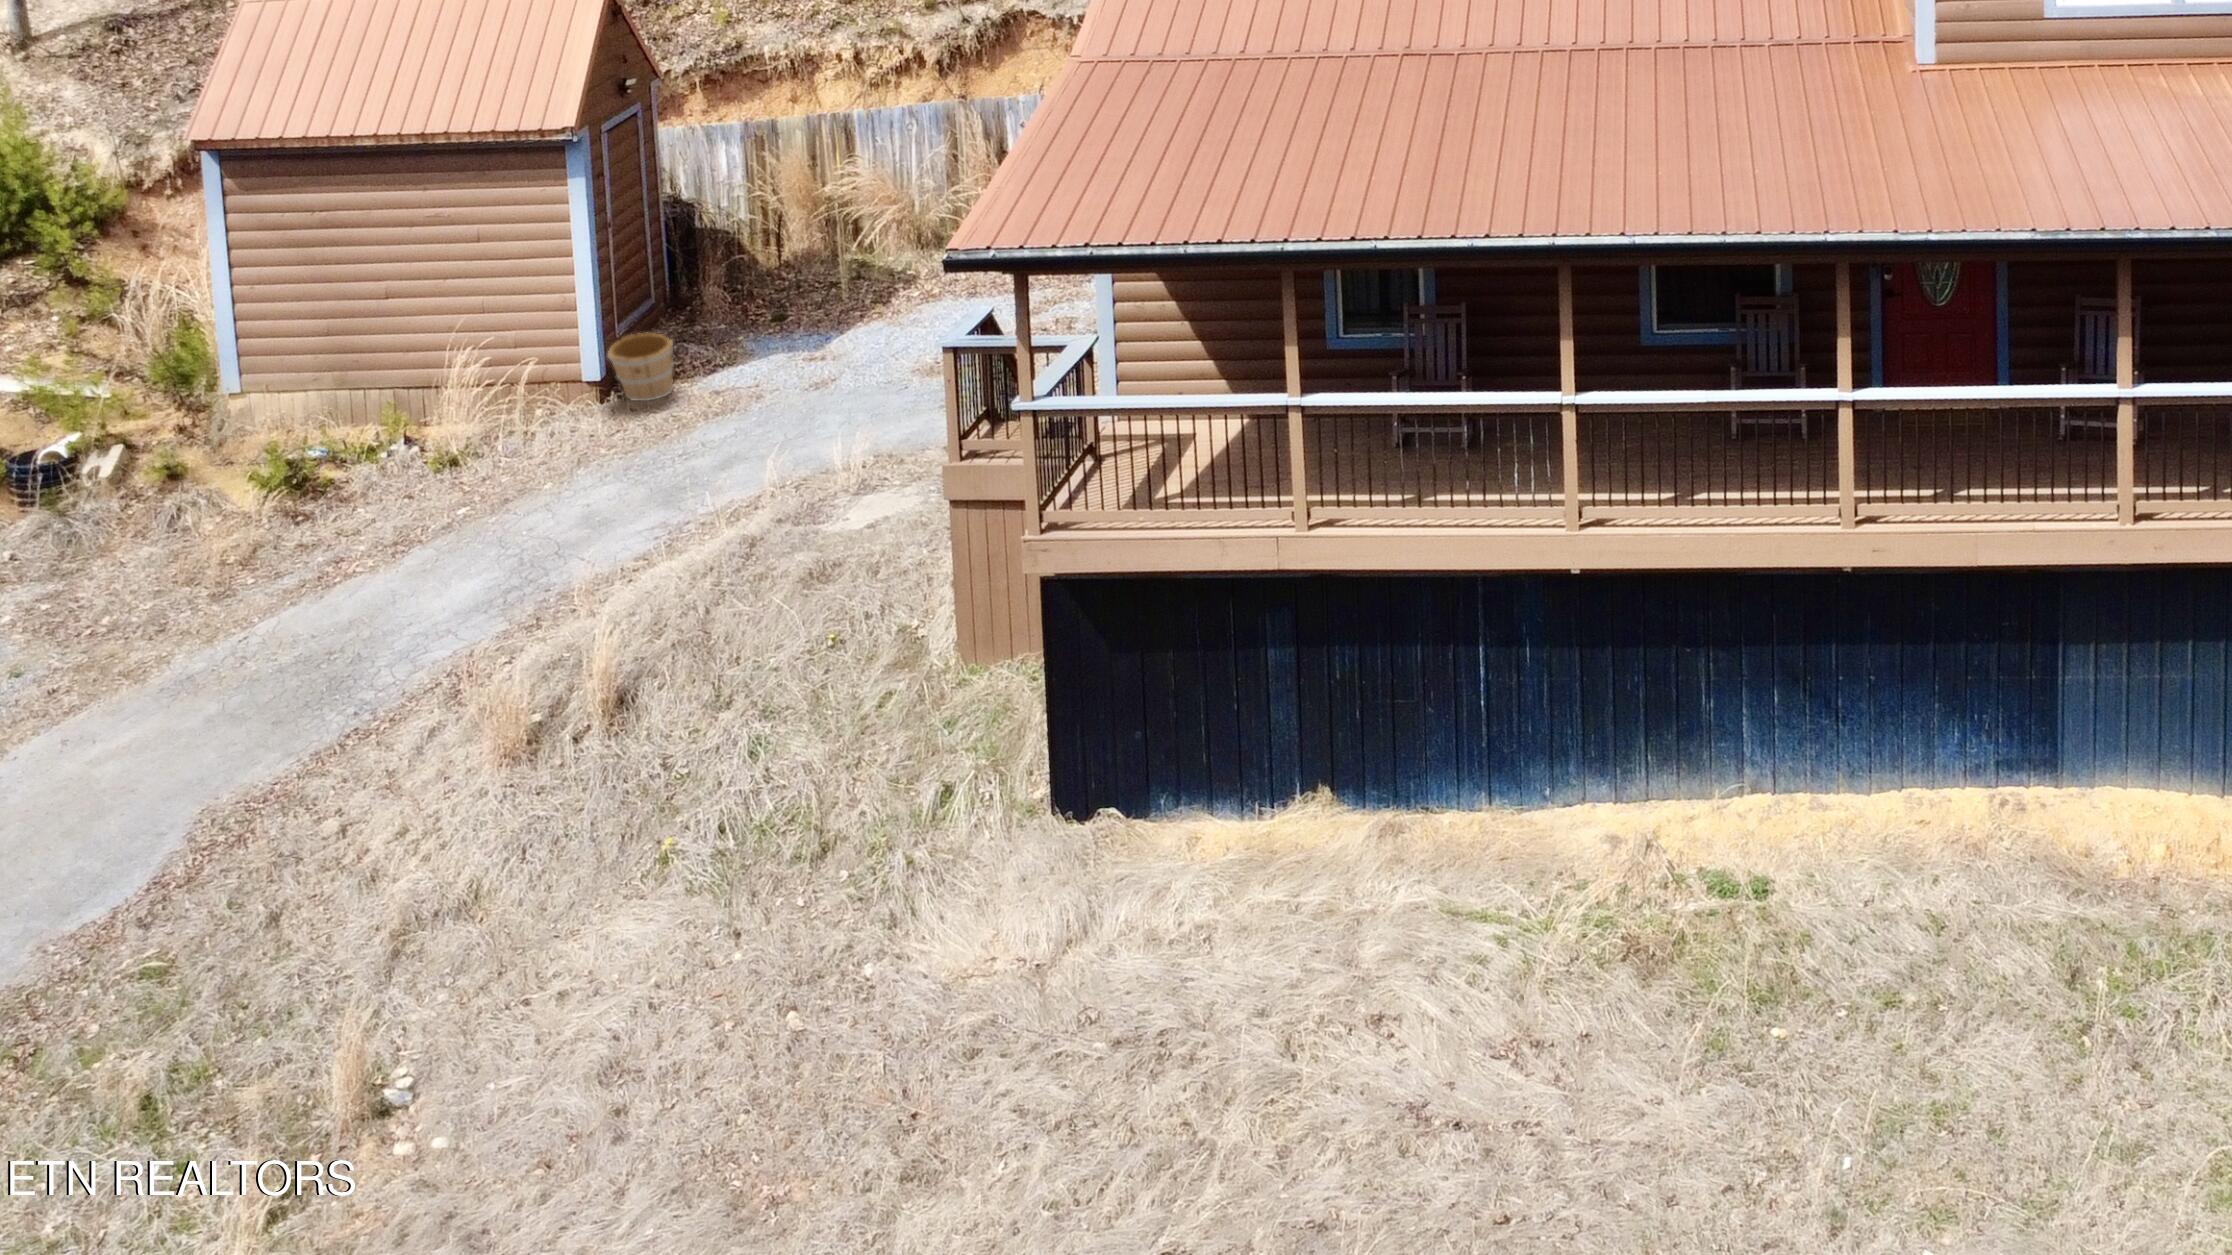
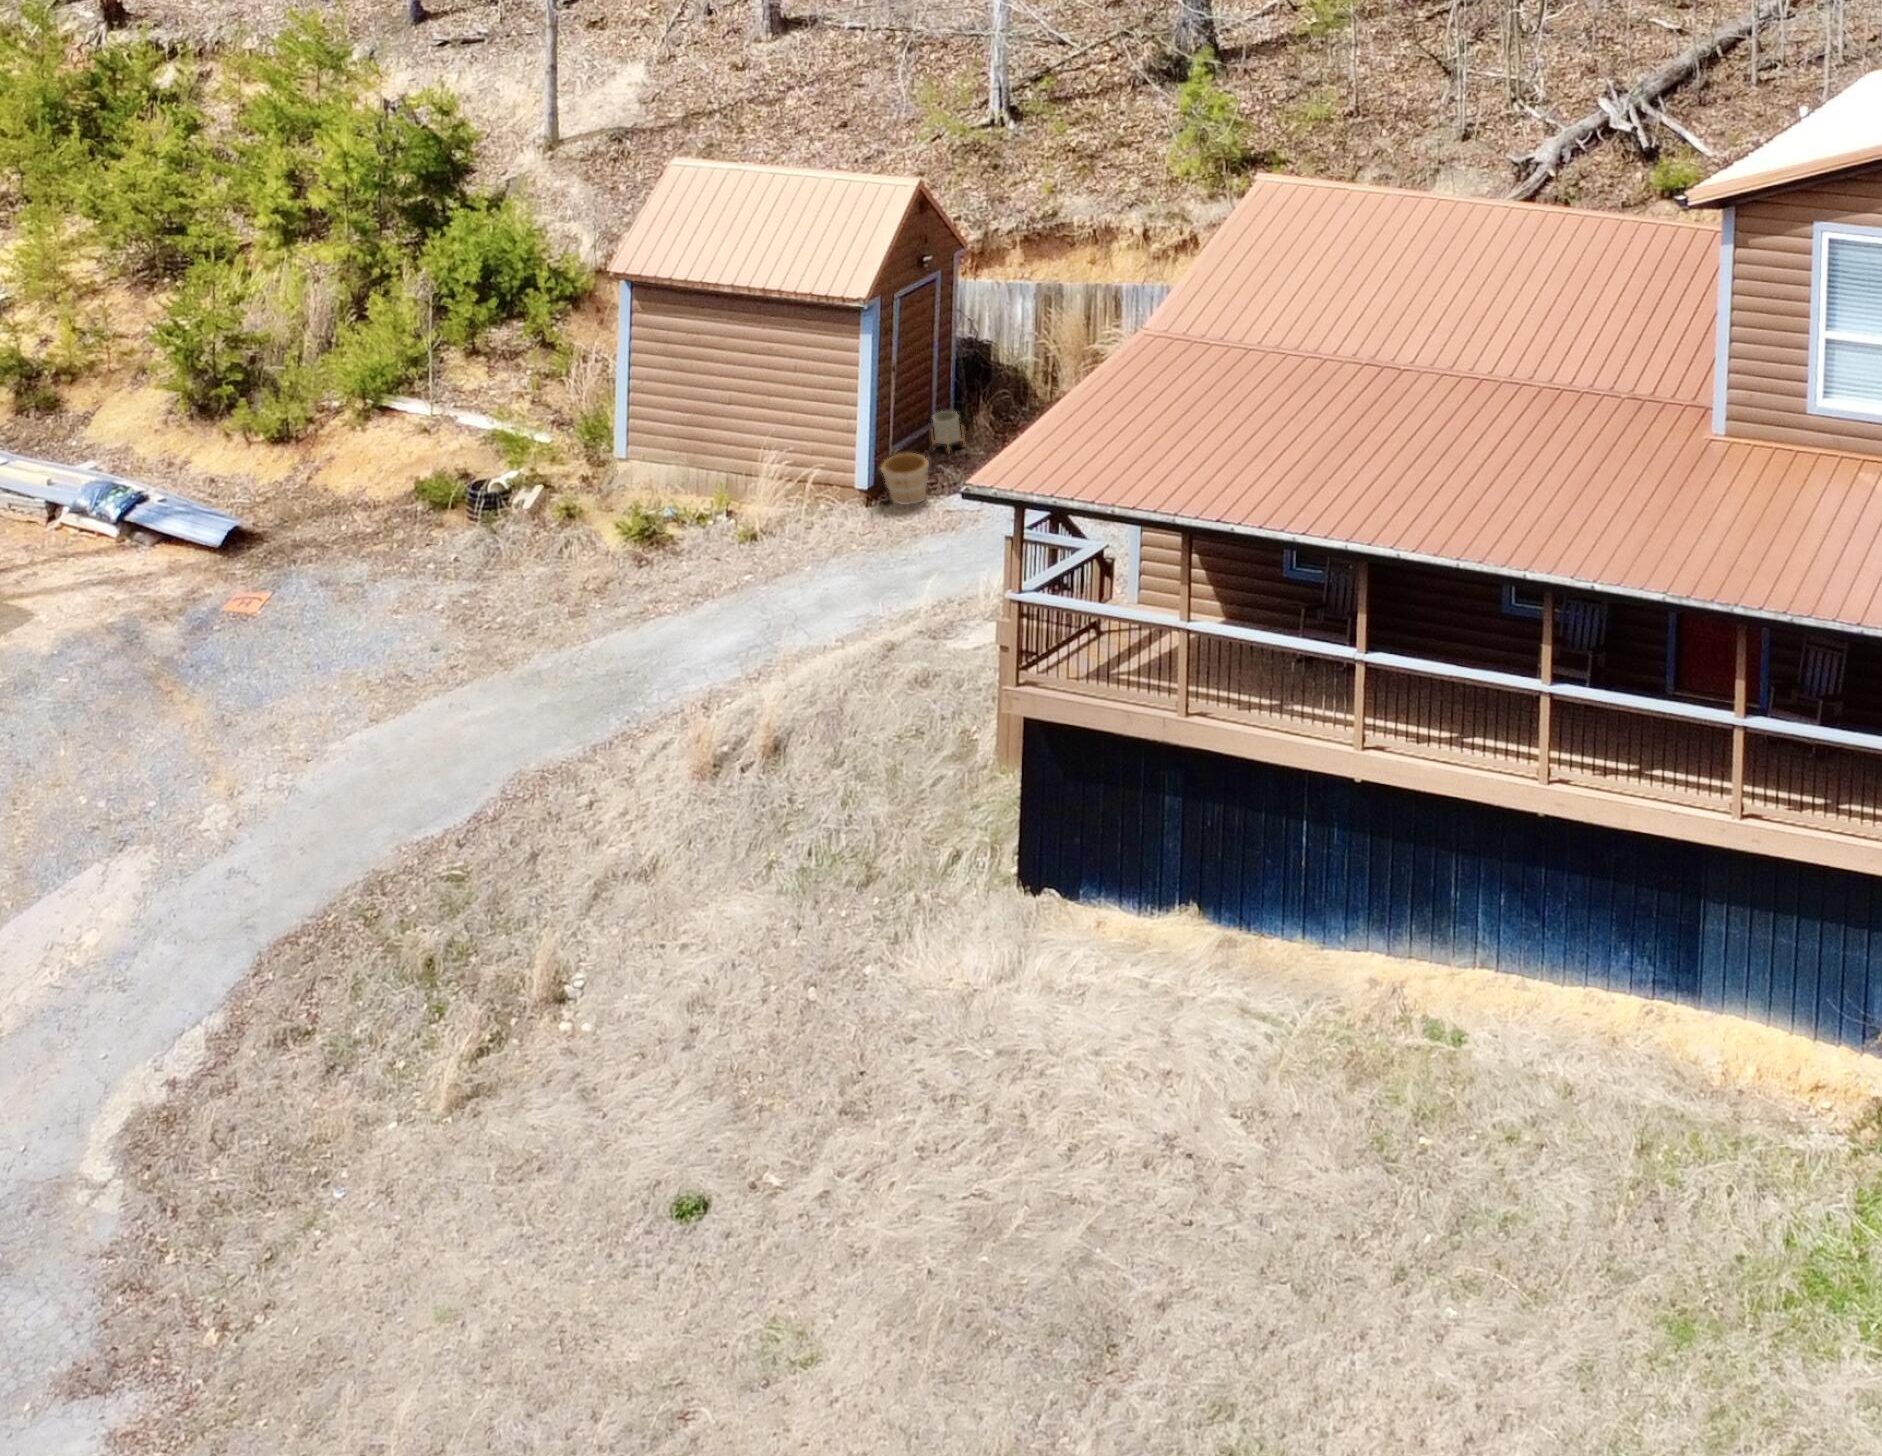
planter: none [650,283,699,340] -> present [932,411,965,446]

